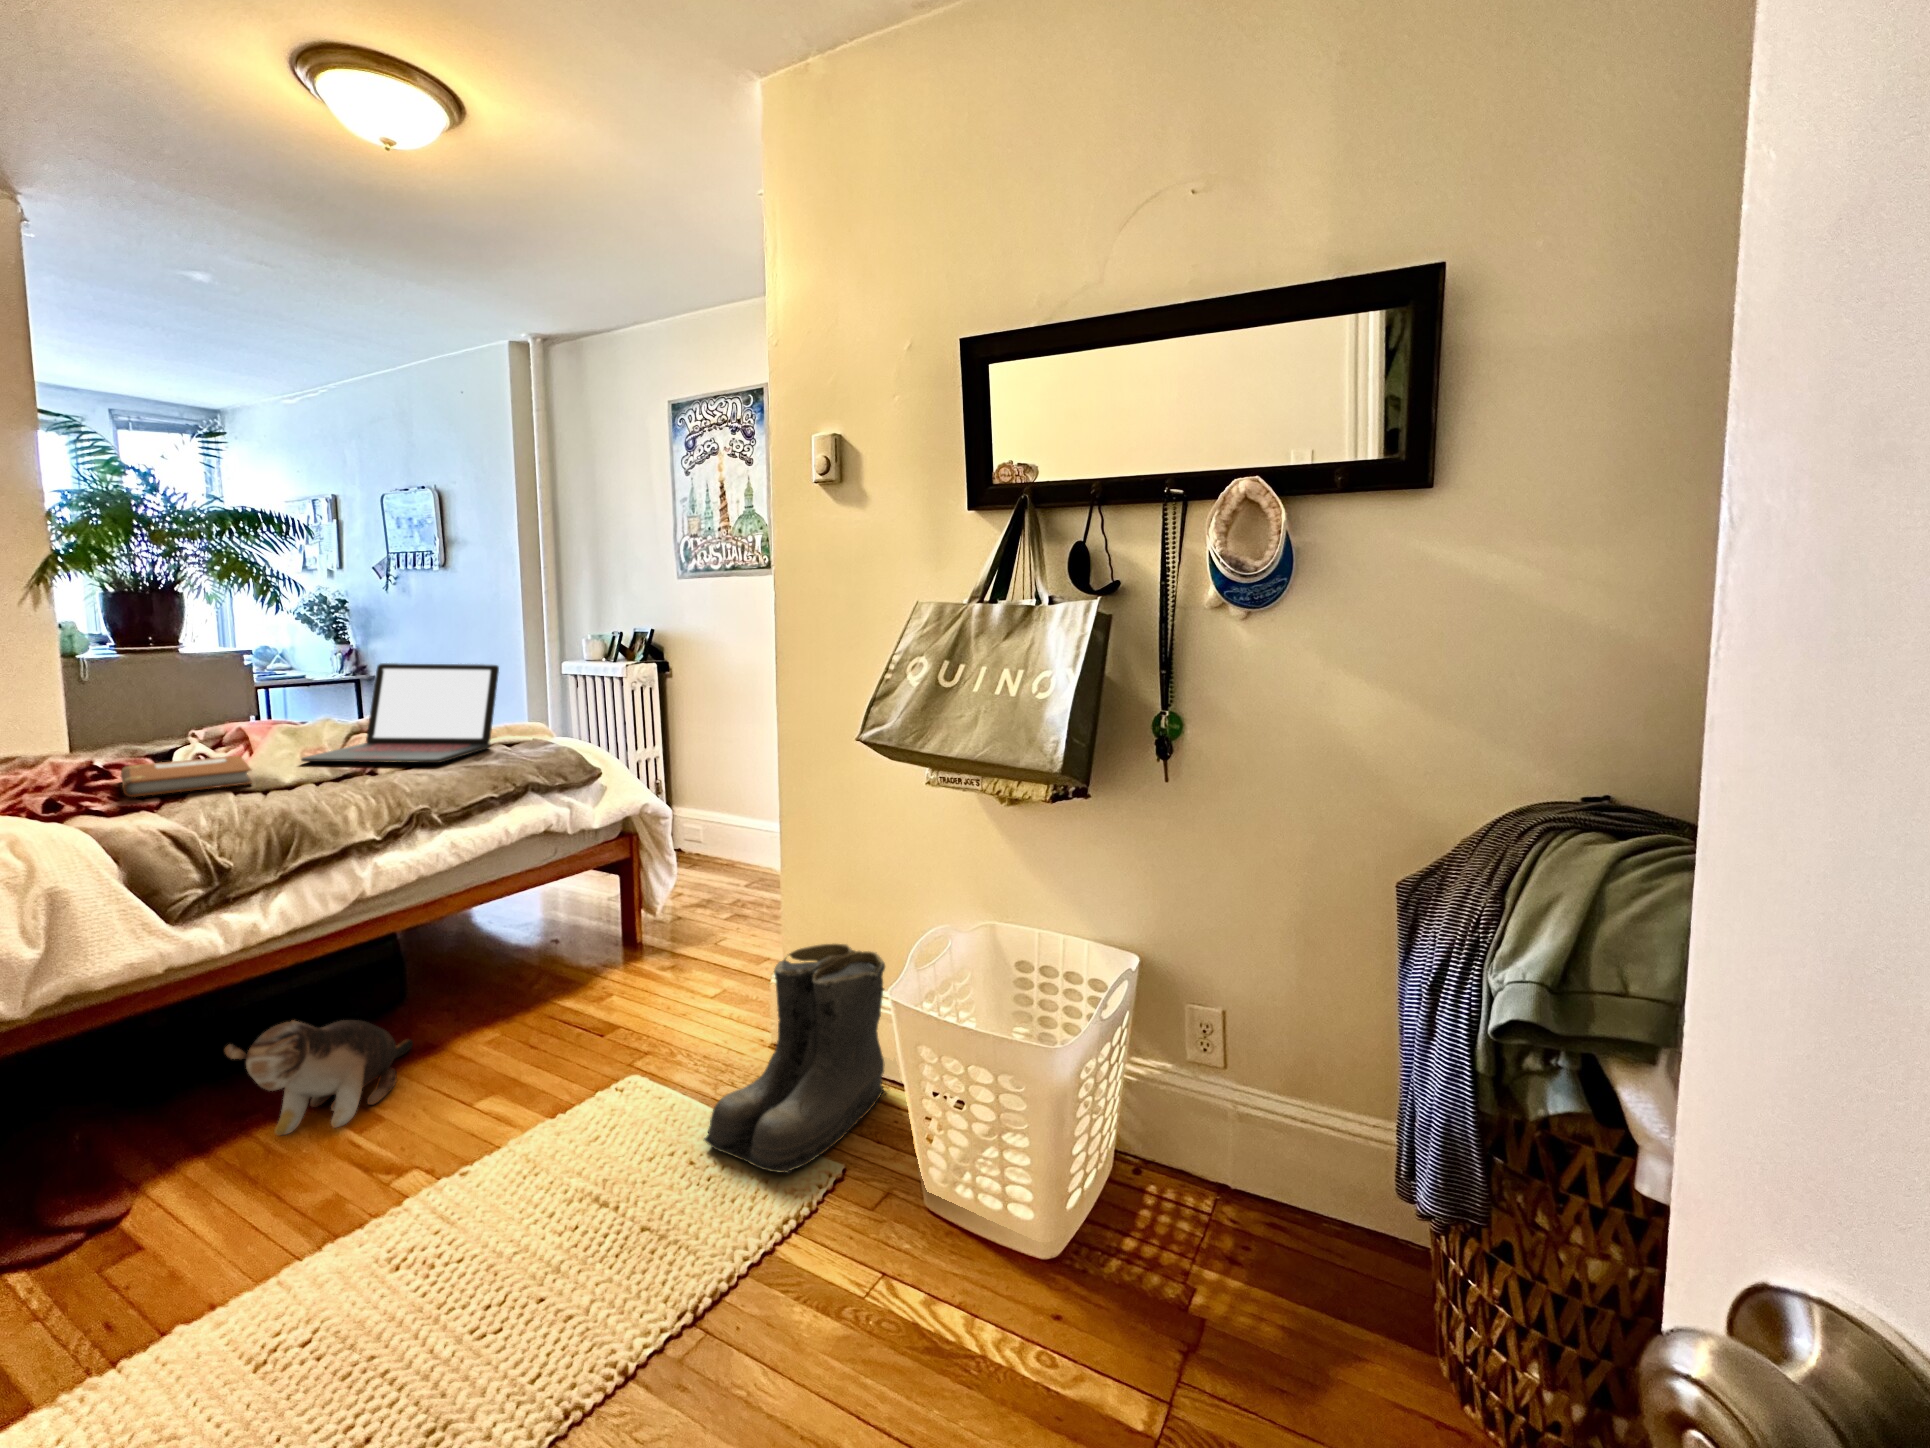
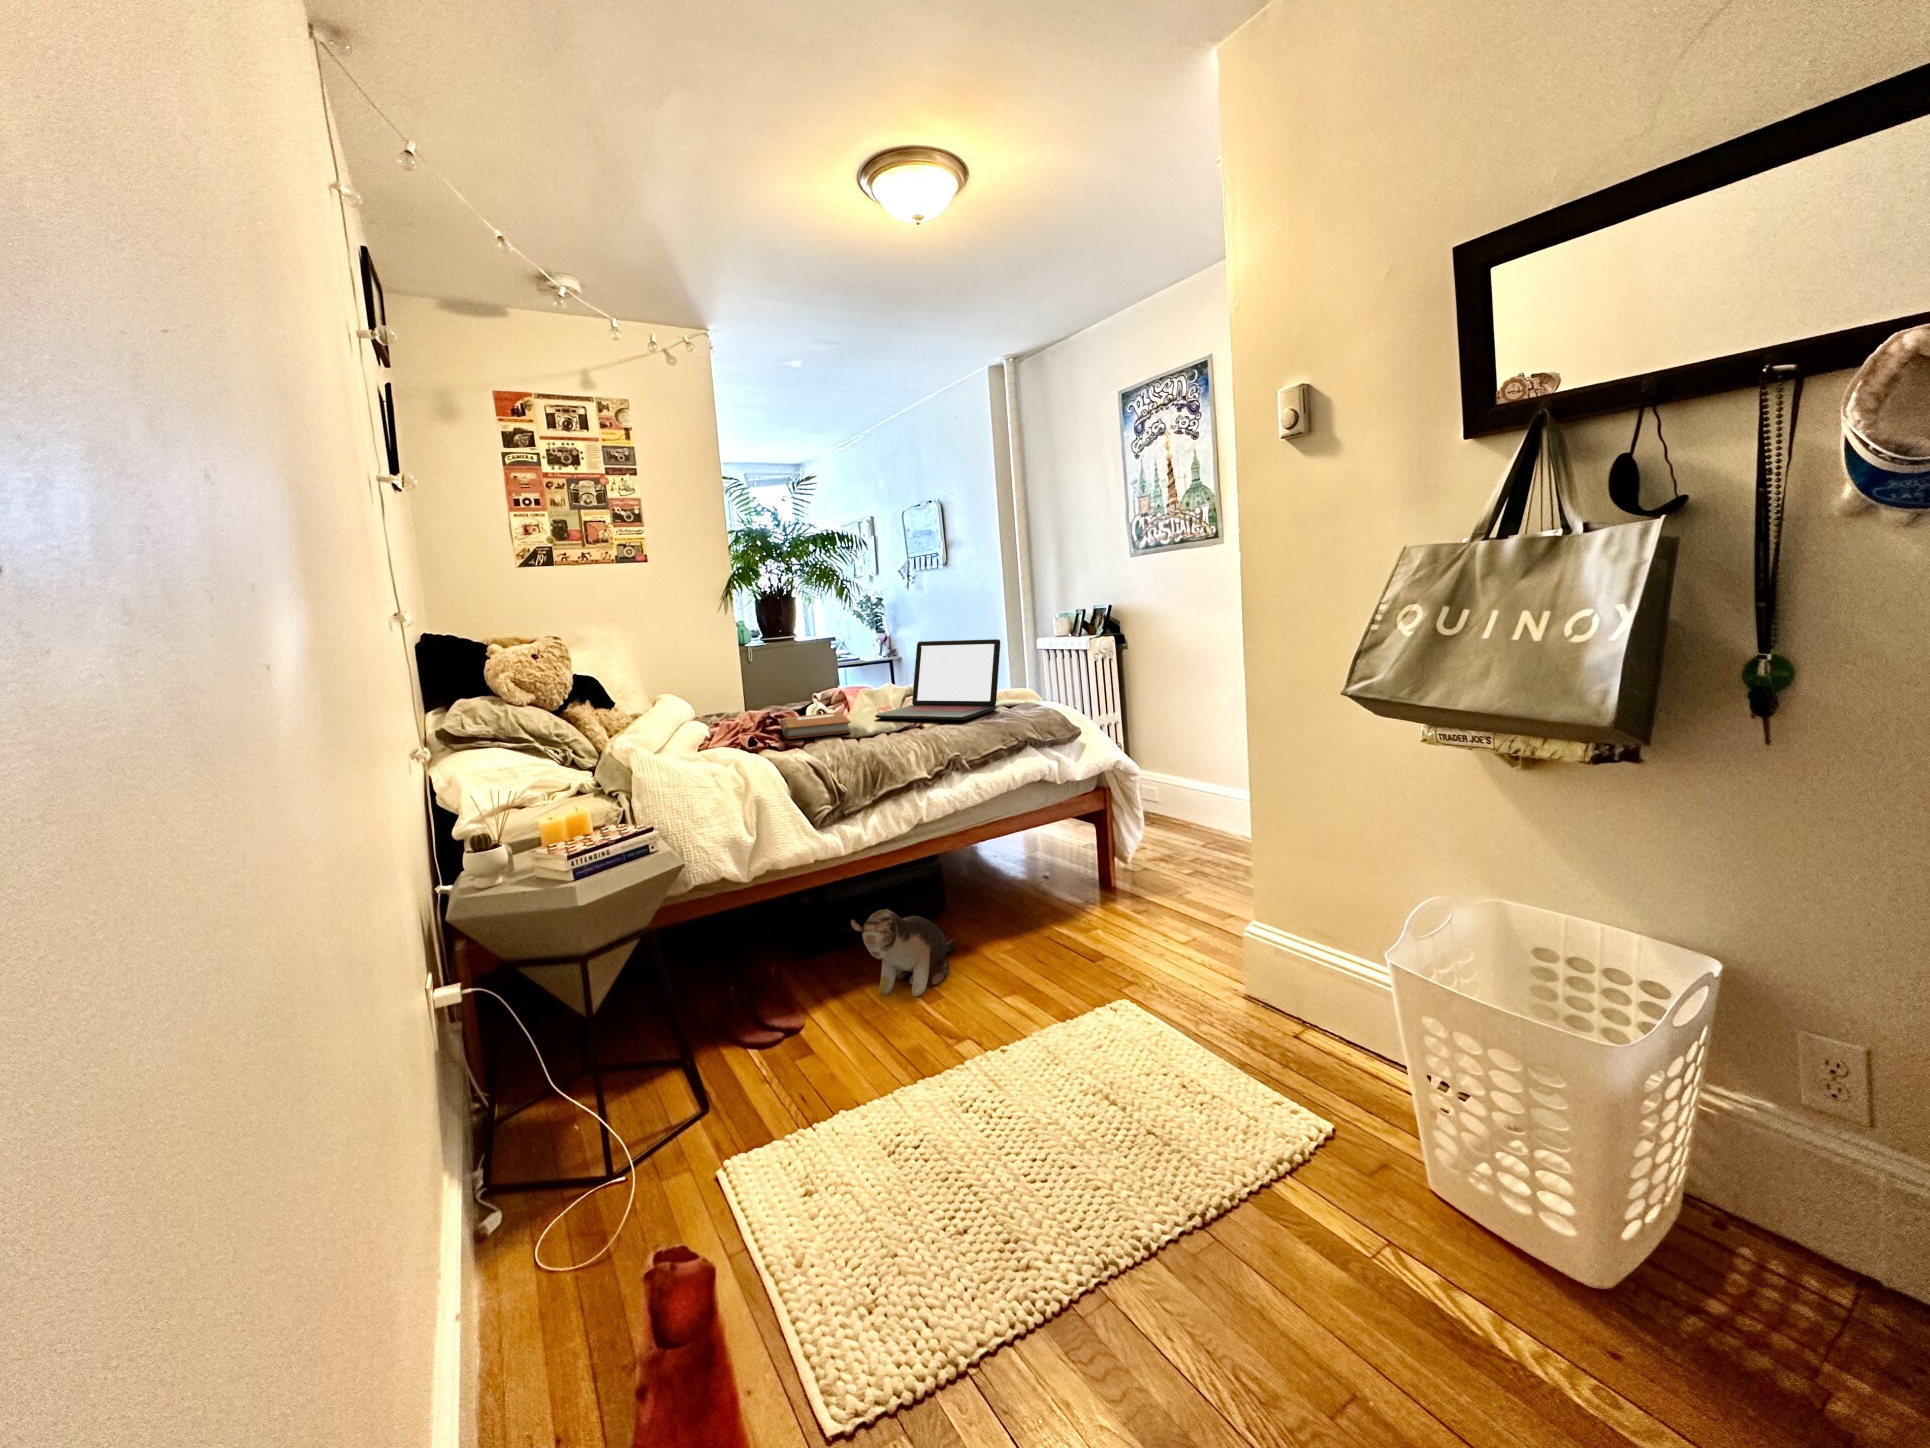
boots: present [704,944,885,1173] -> none [1192,905,1379,1119]

